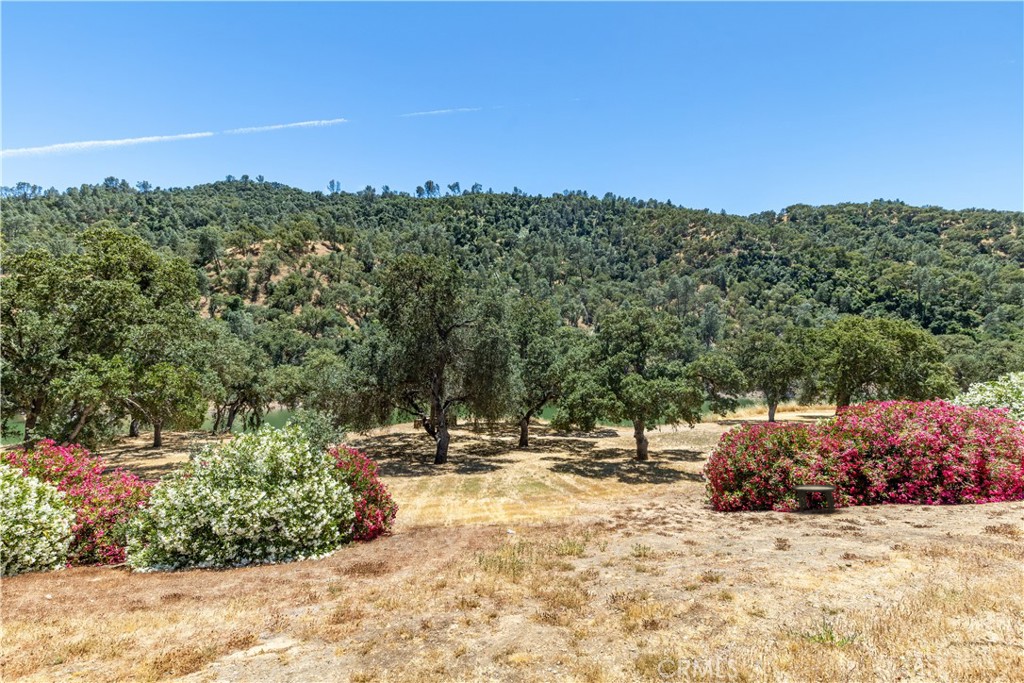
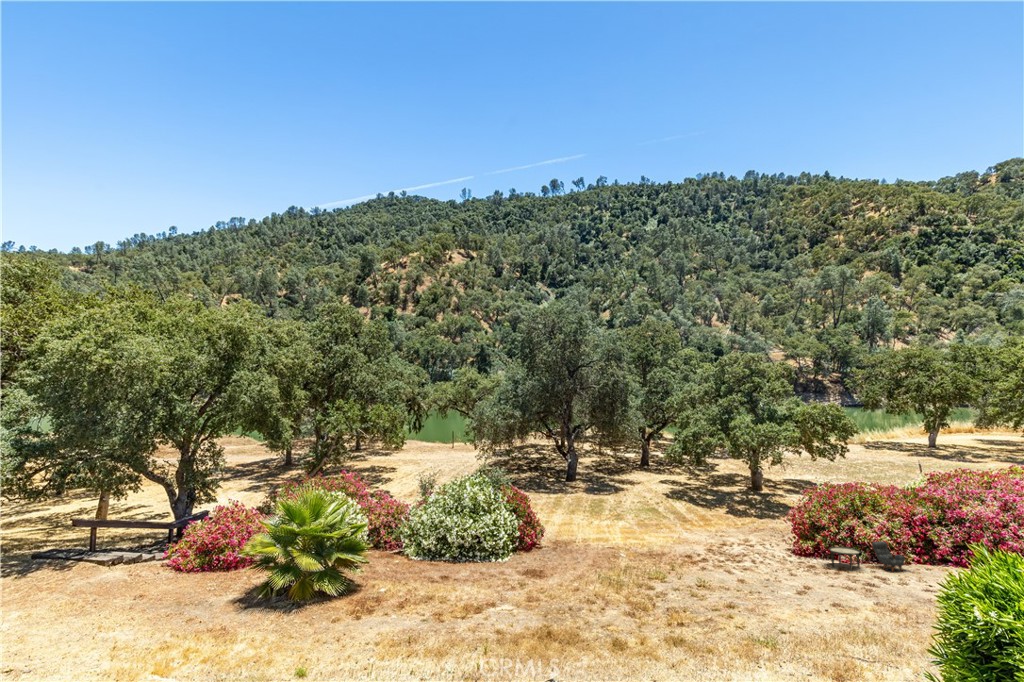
armchair: none [844,472,892,510] -> present [872,541,905,572]

